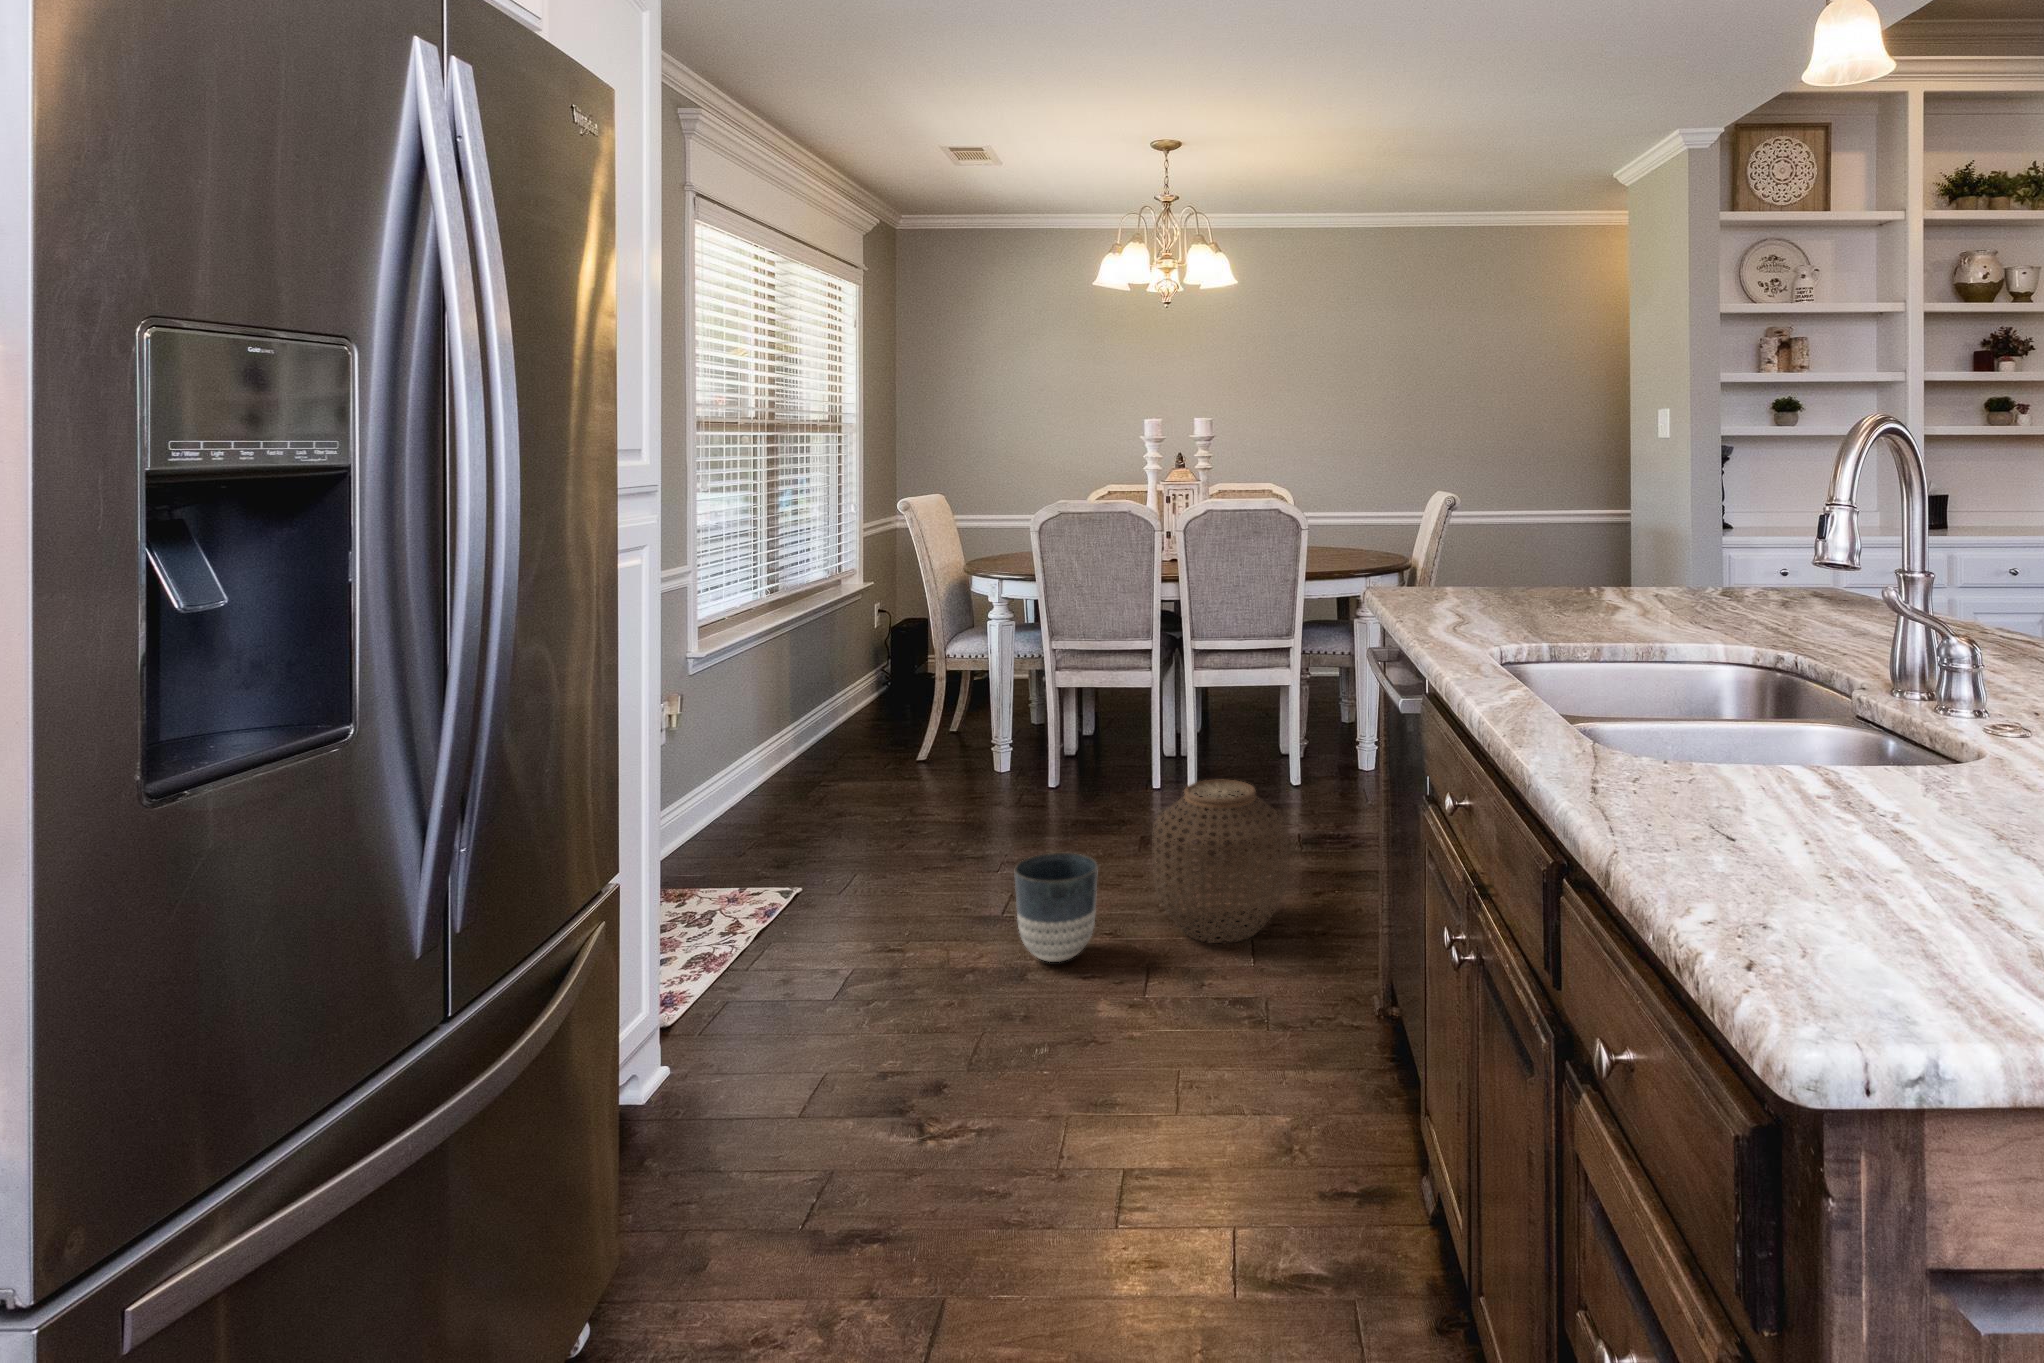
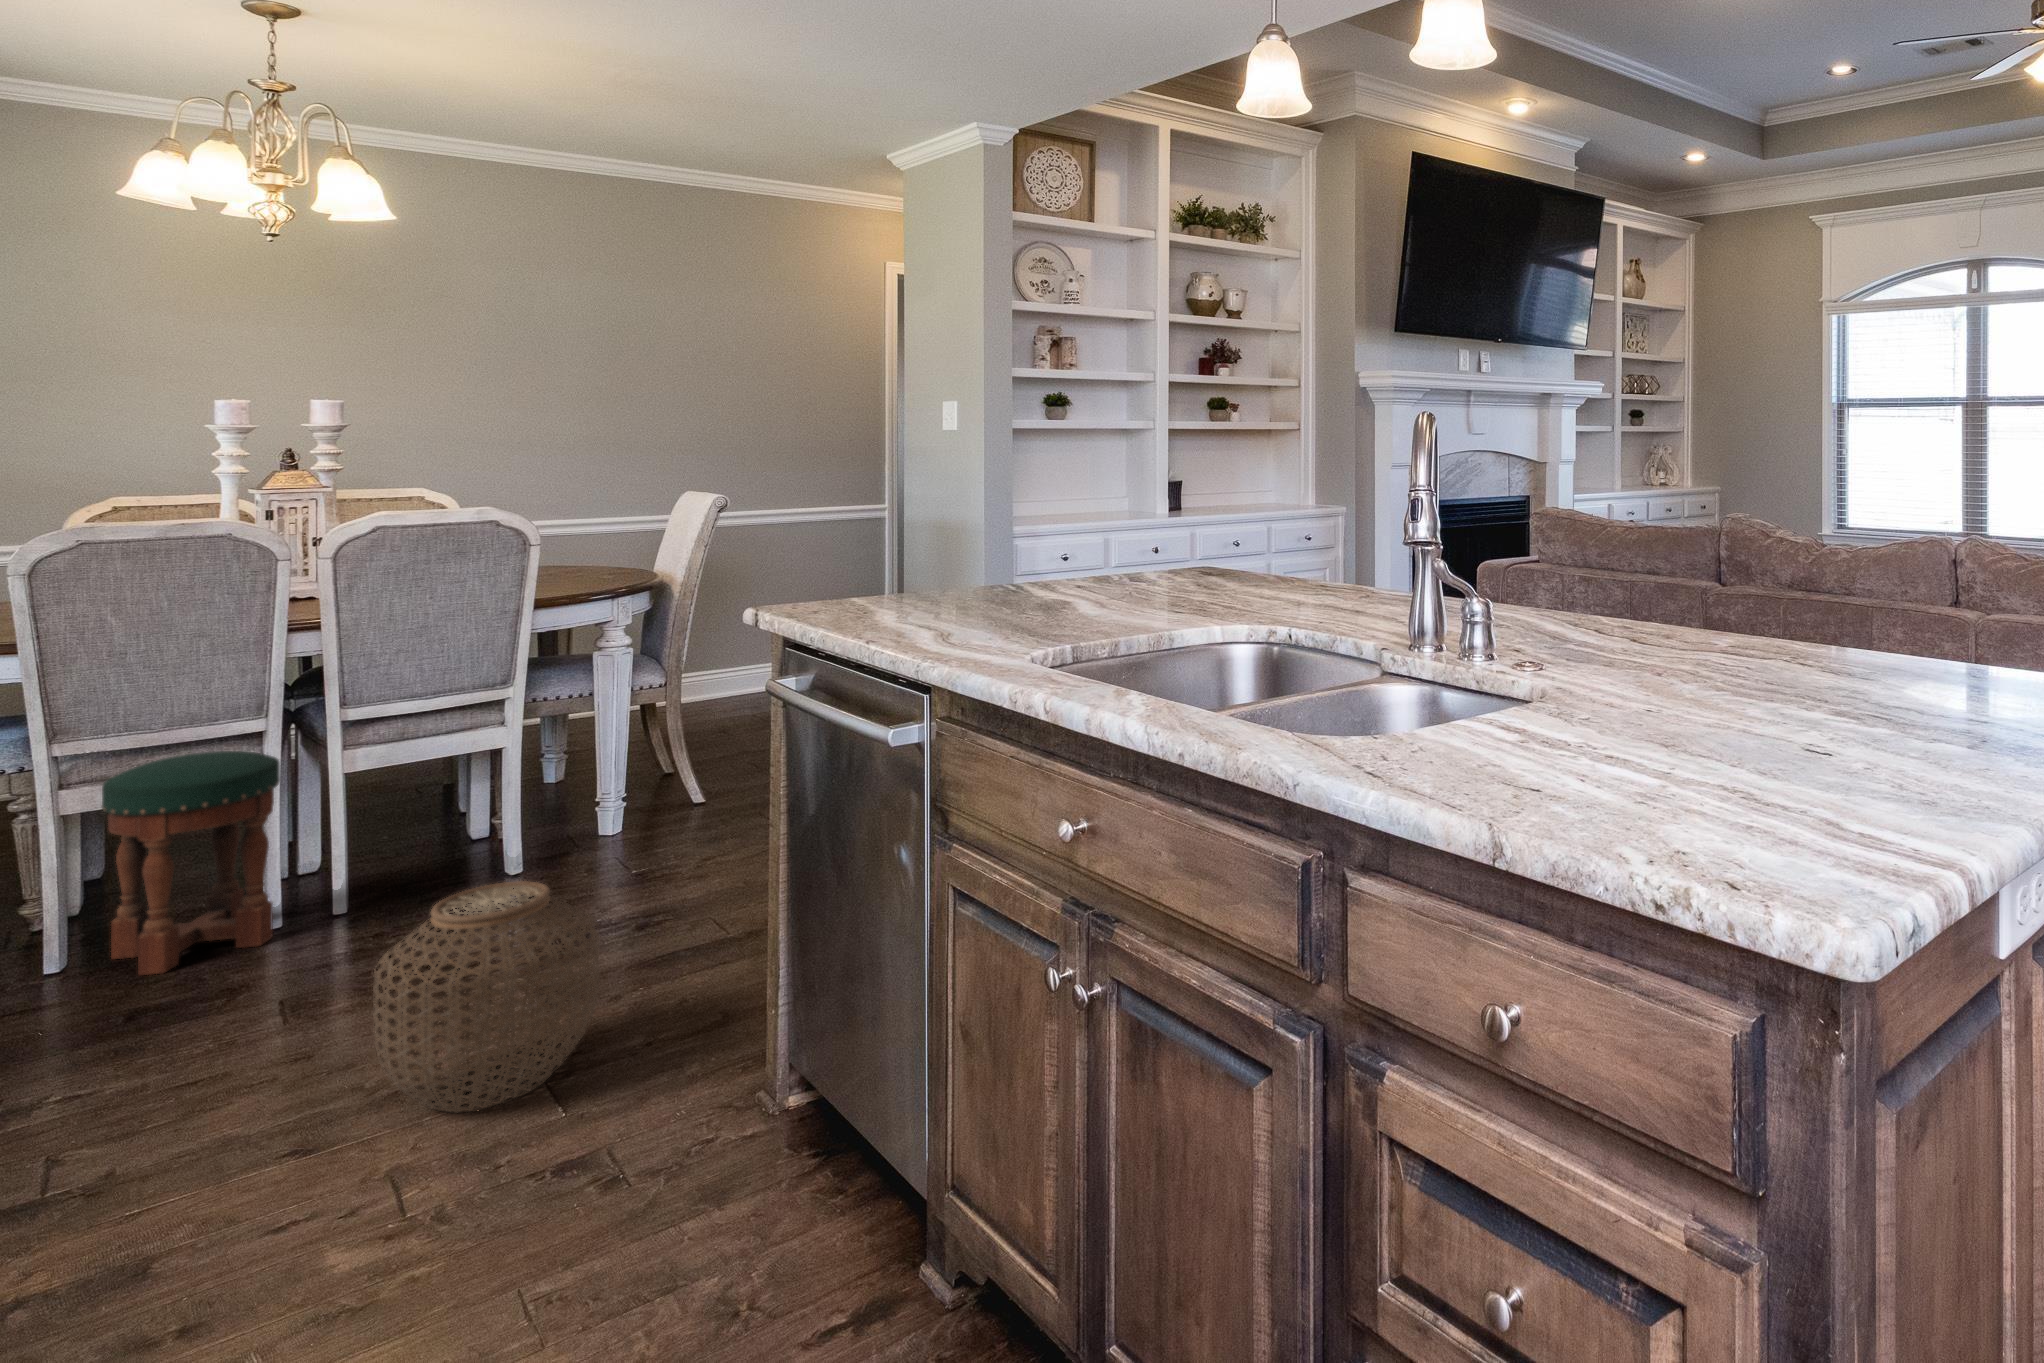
stool: none [1070,659,1156,802] -> present [102,751,280,975]
planter: present [1015,853,1098,962] -> none [112,1051,289,1235]

